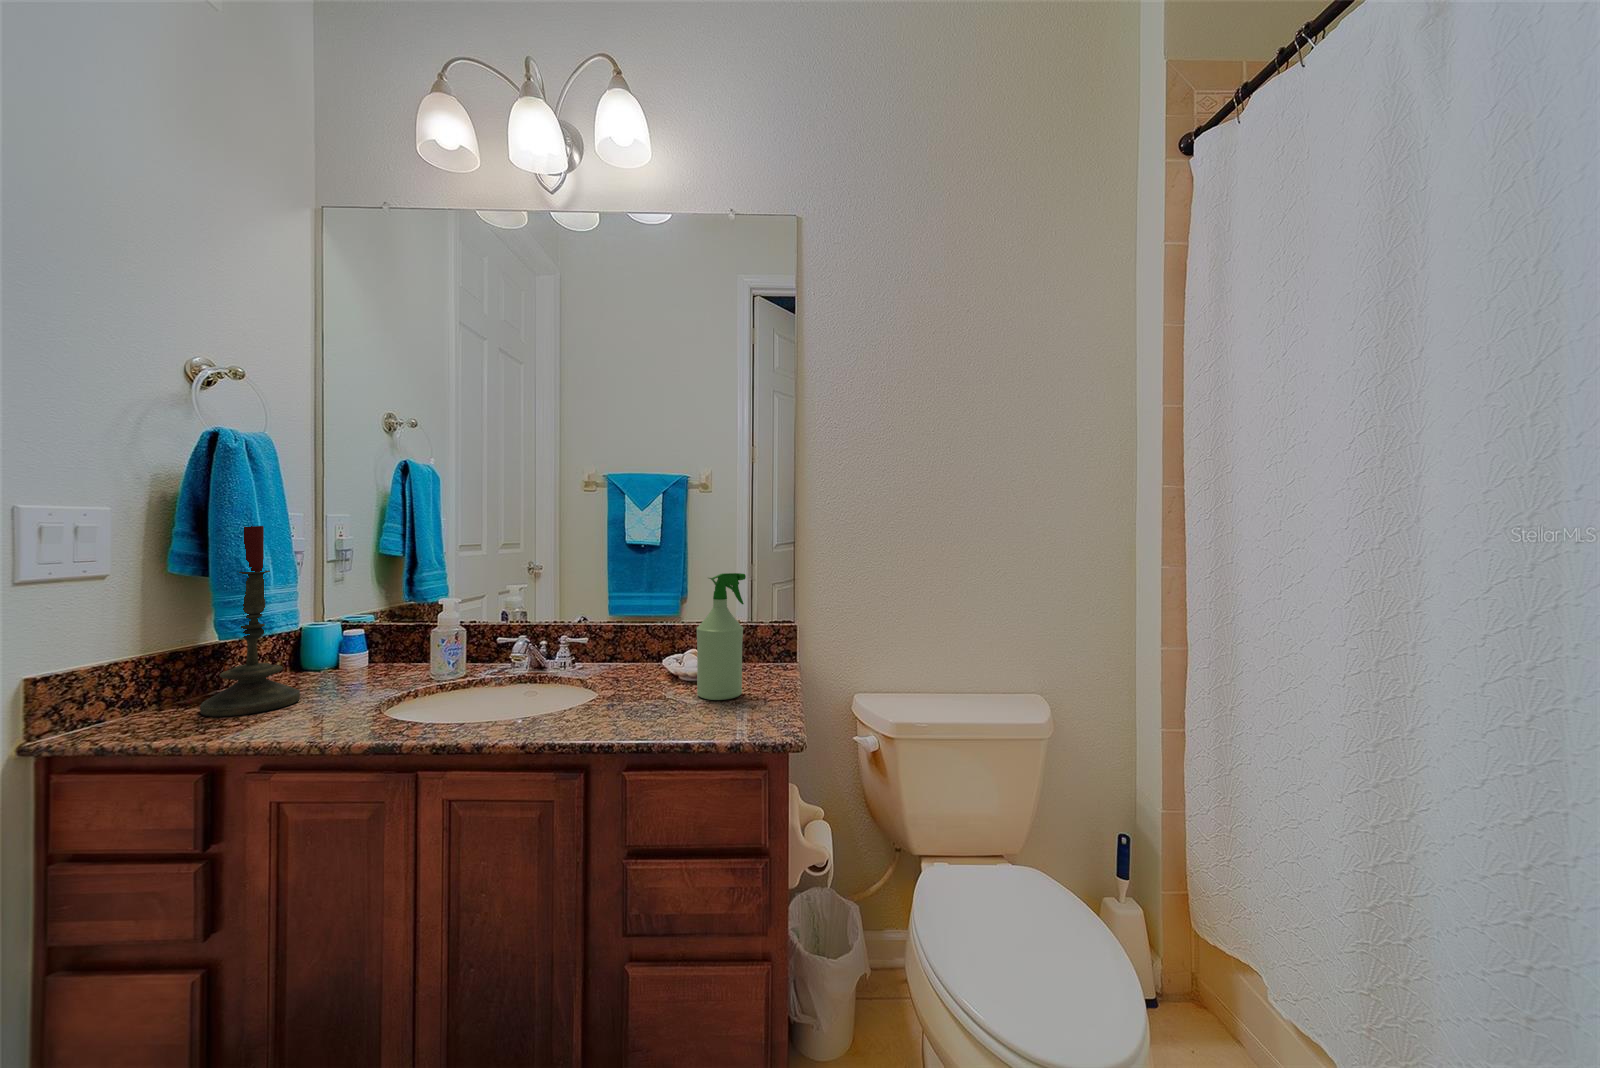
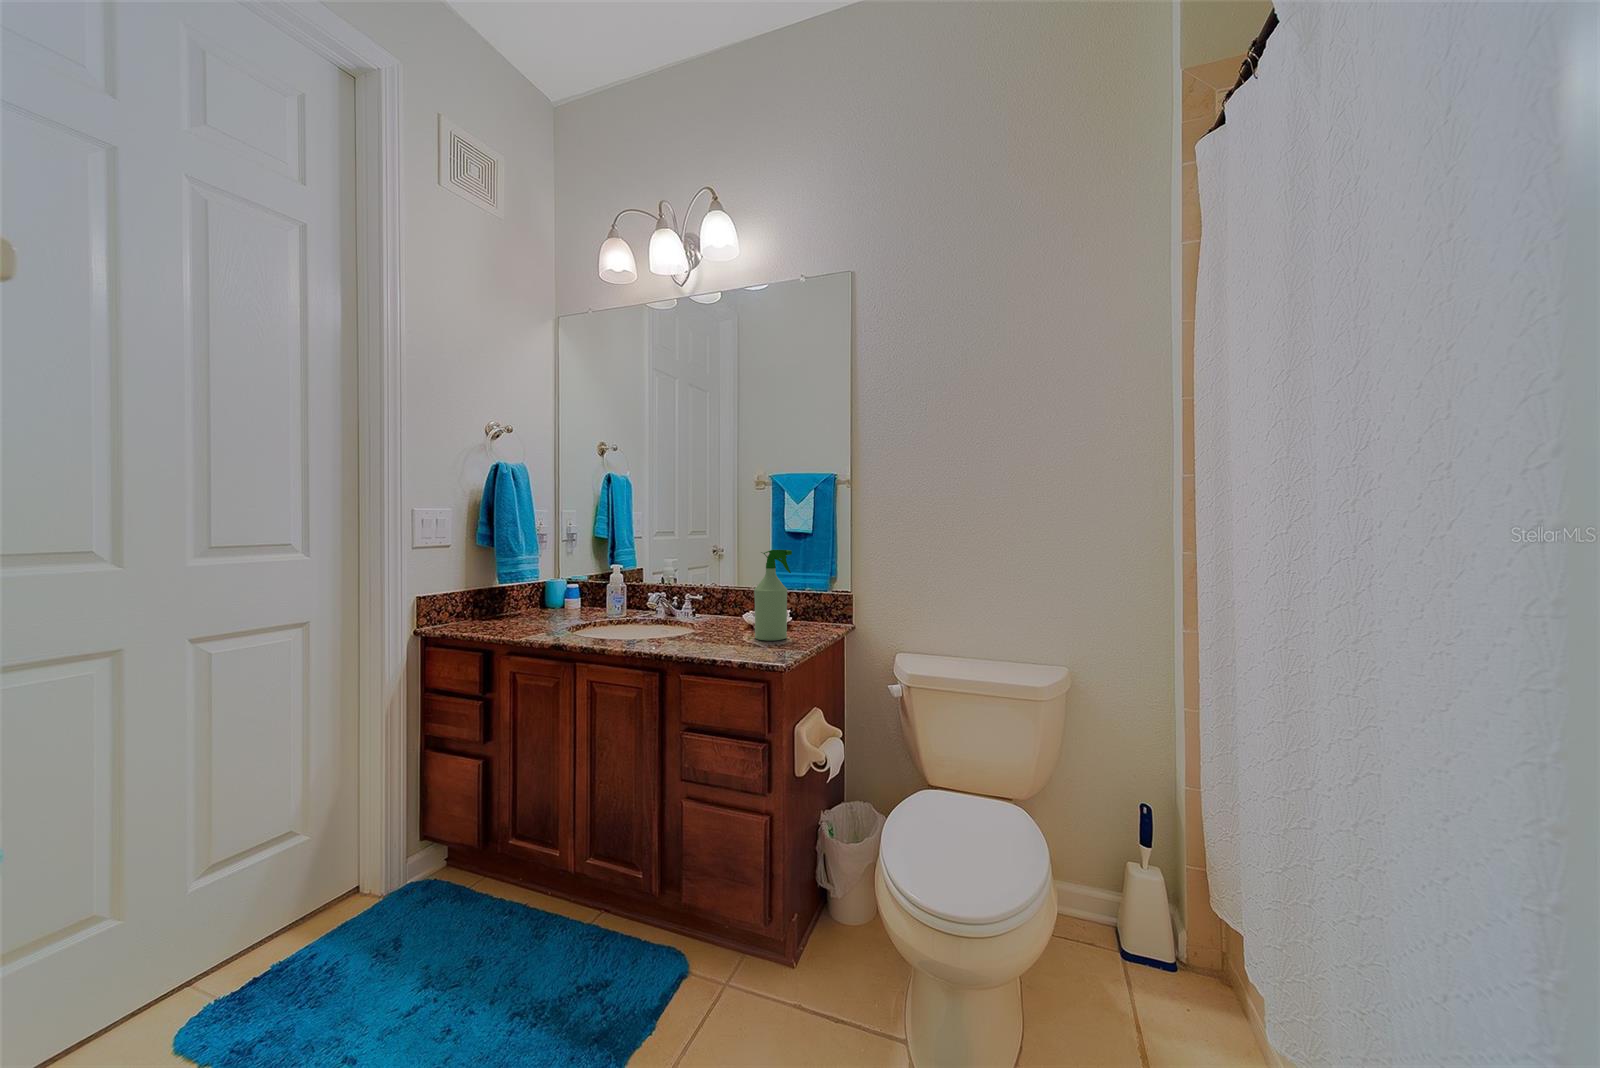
candle: present [200,526,300,717] -> none [489,514,537,626]

